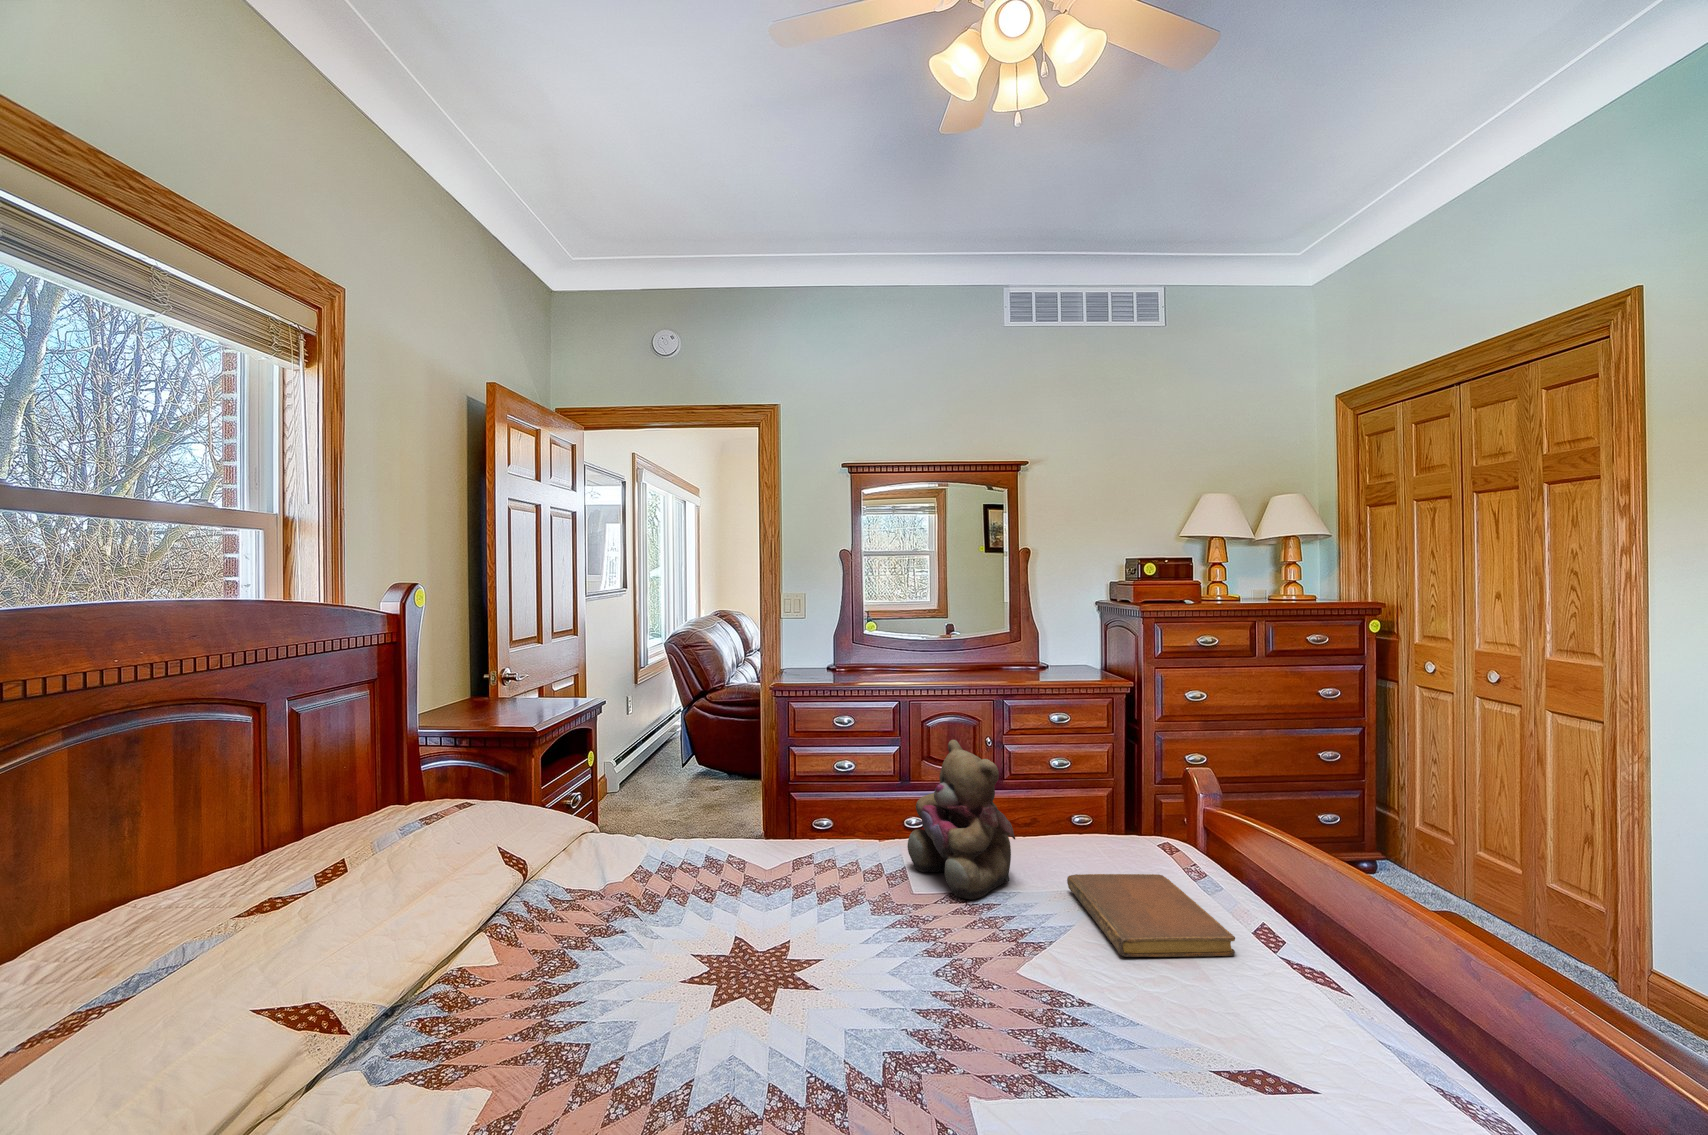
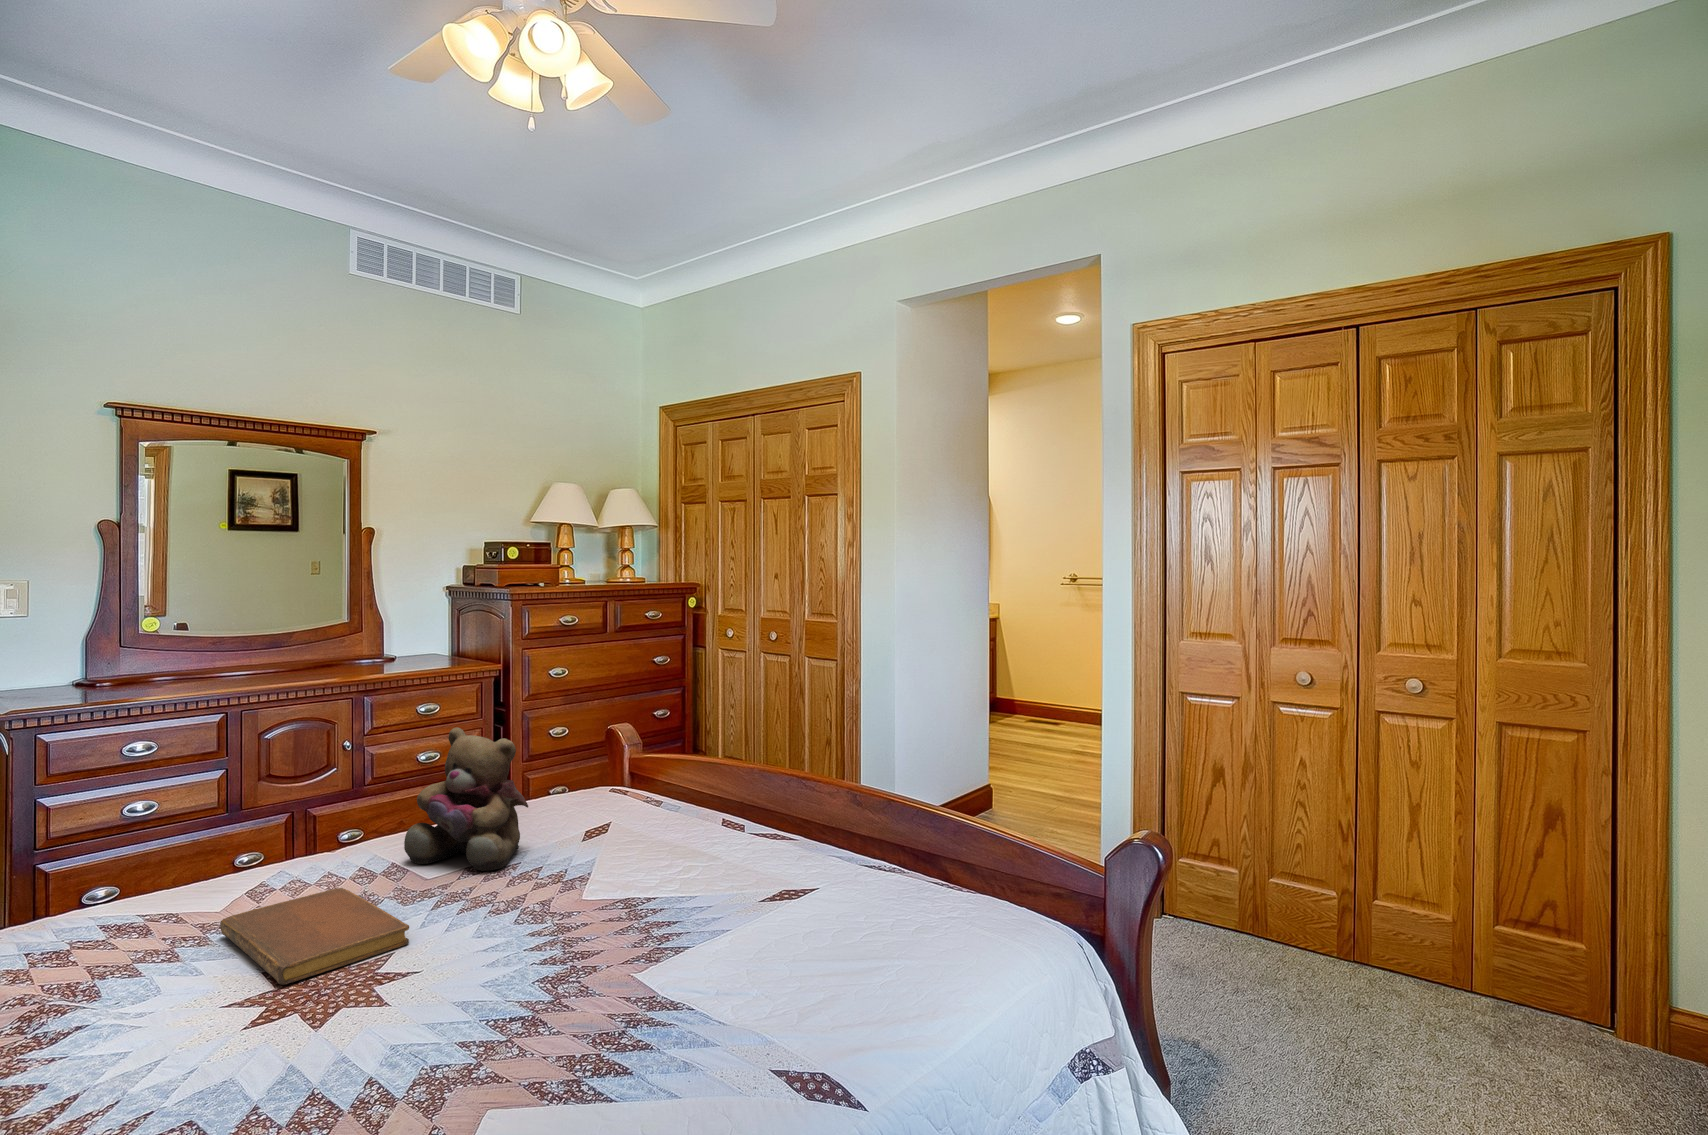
notebook: present [1067,874,1235,957] -> present [220,888,409,985]

